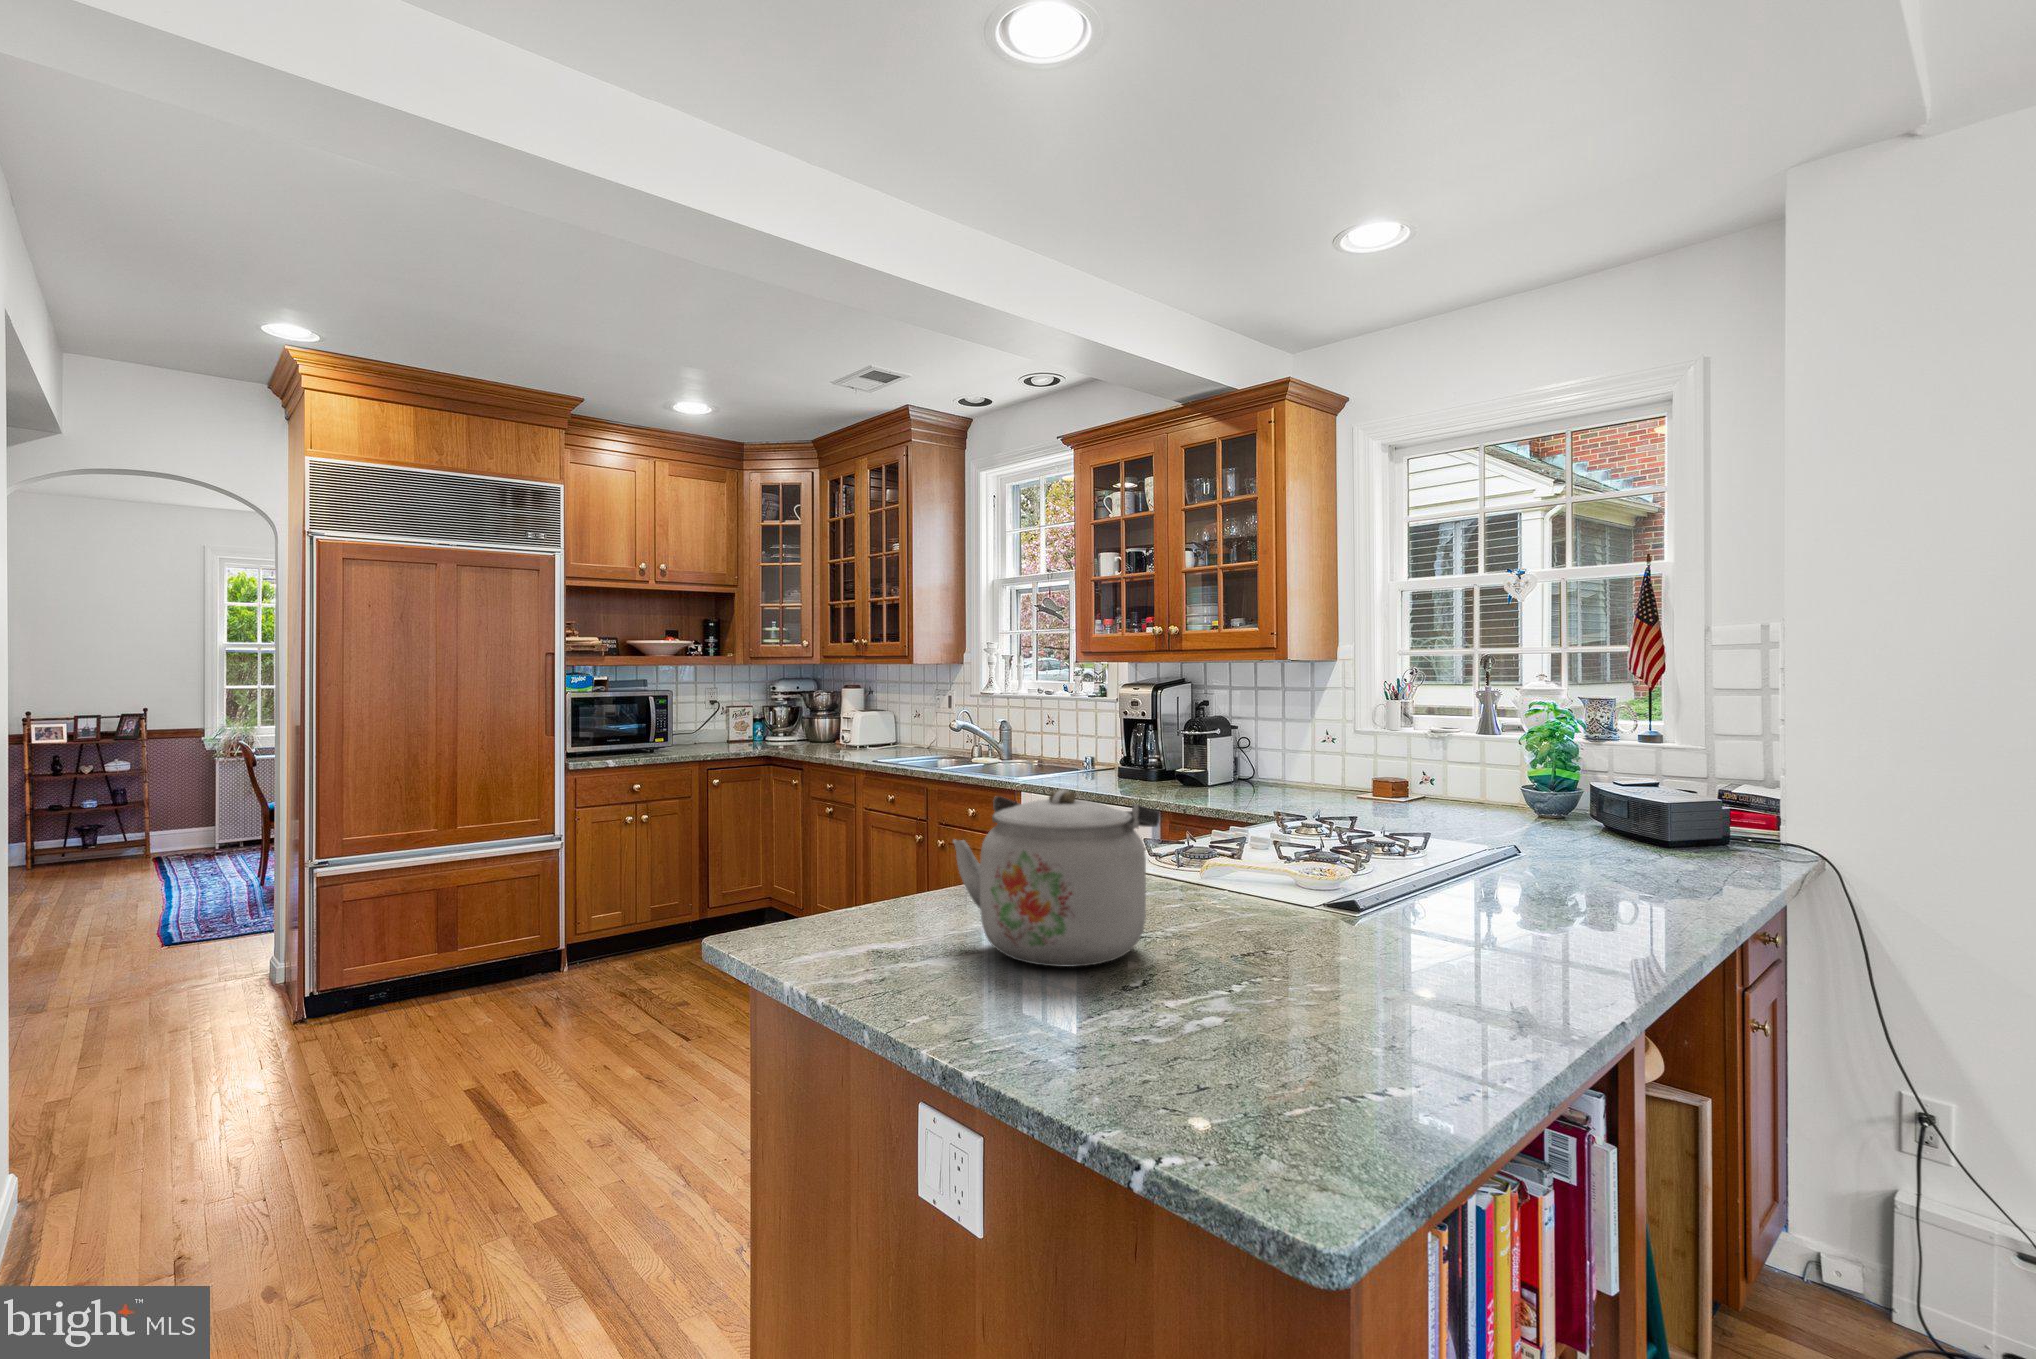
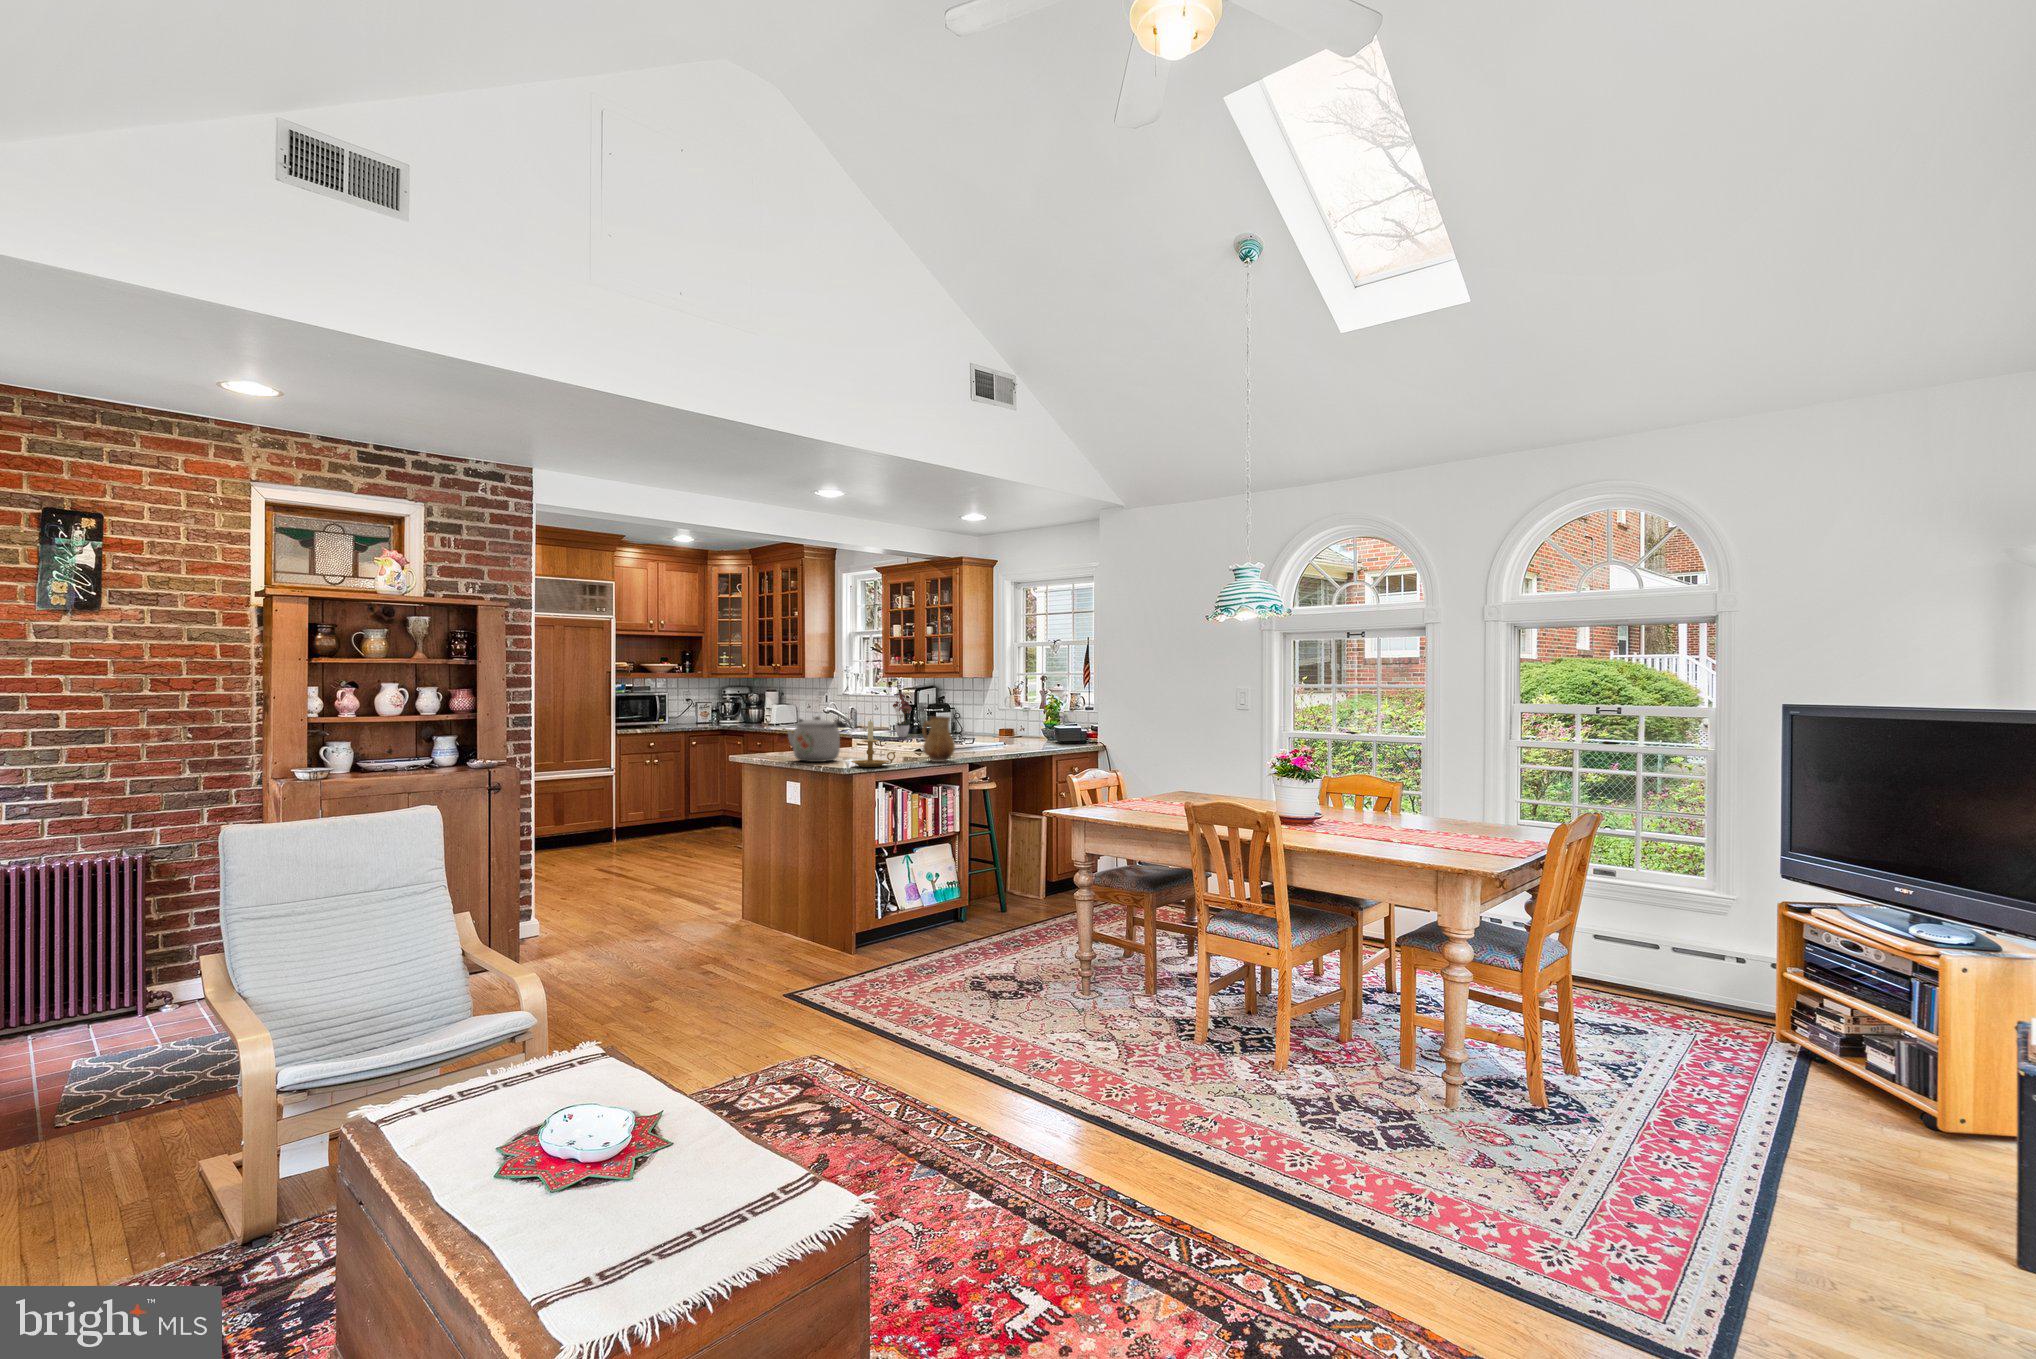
flower arrangement: none [1113,688,1168,788] -> present [893,694,911,737]
ceramic pitcher: none [1430,786,1579,963] -> present [922,716,955,762]
candle holder: none [1257,823,1440,1043] -> present [851,720,895,767]

